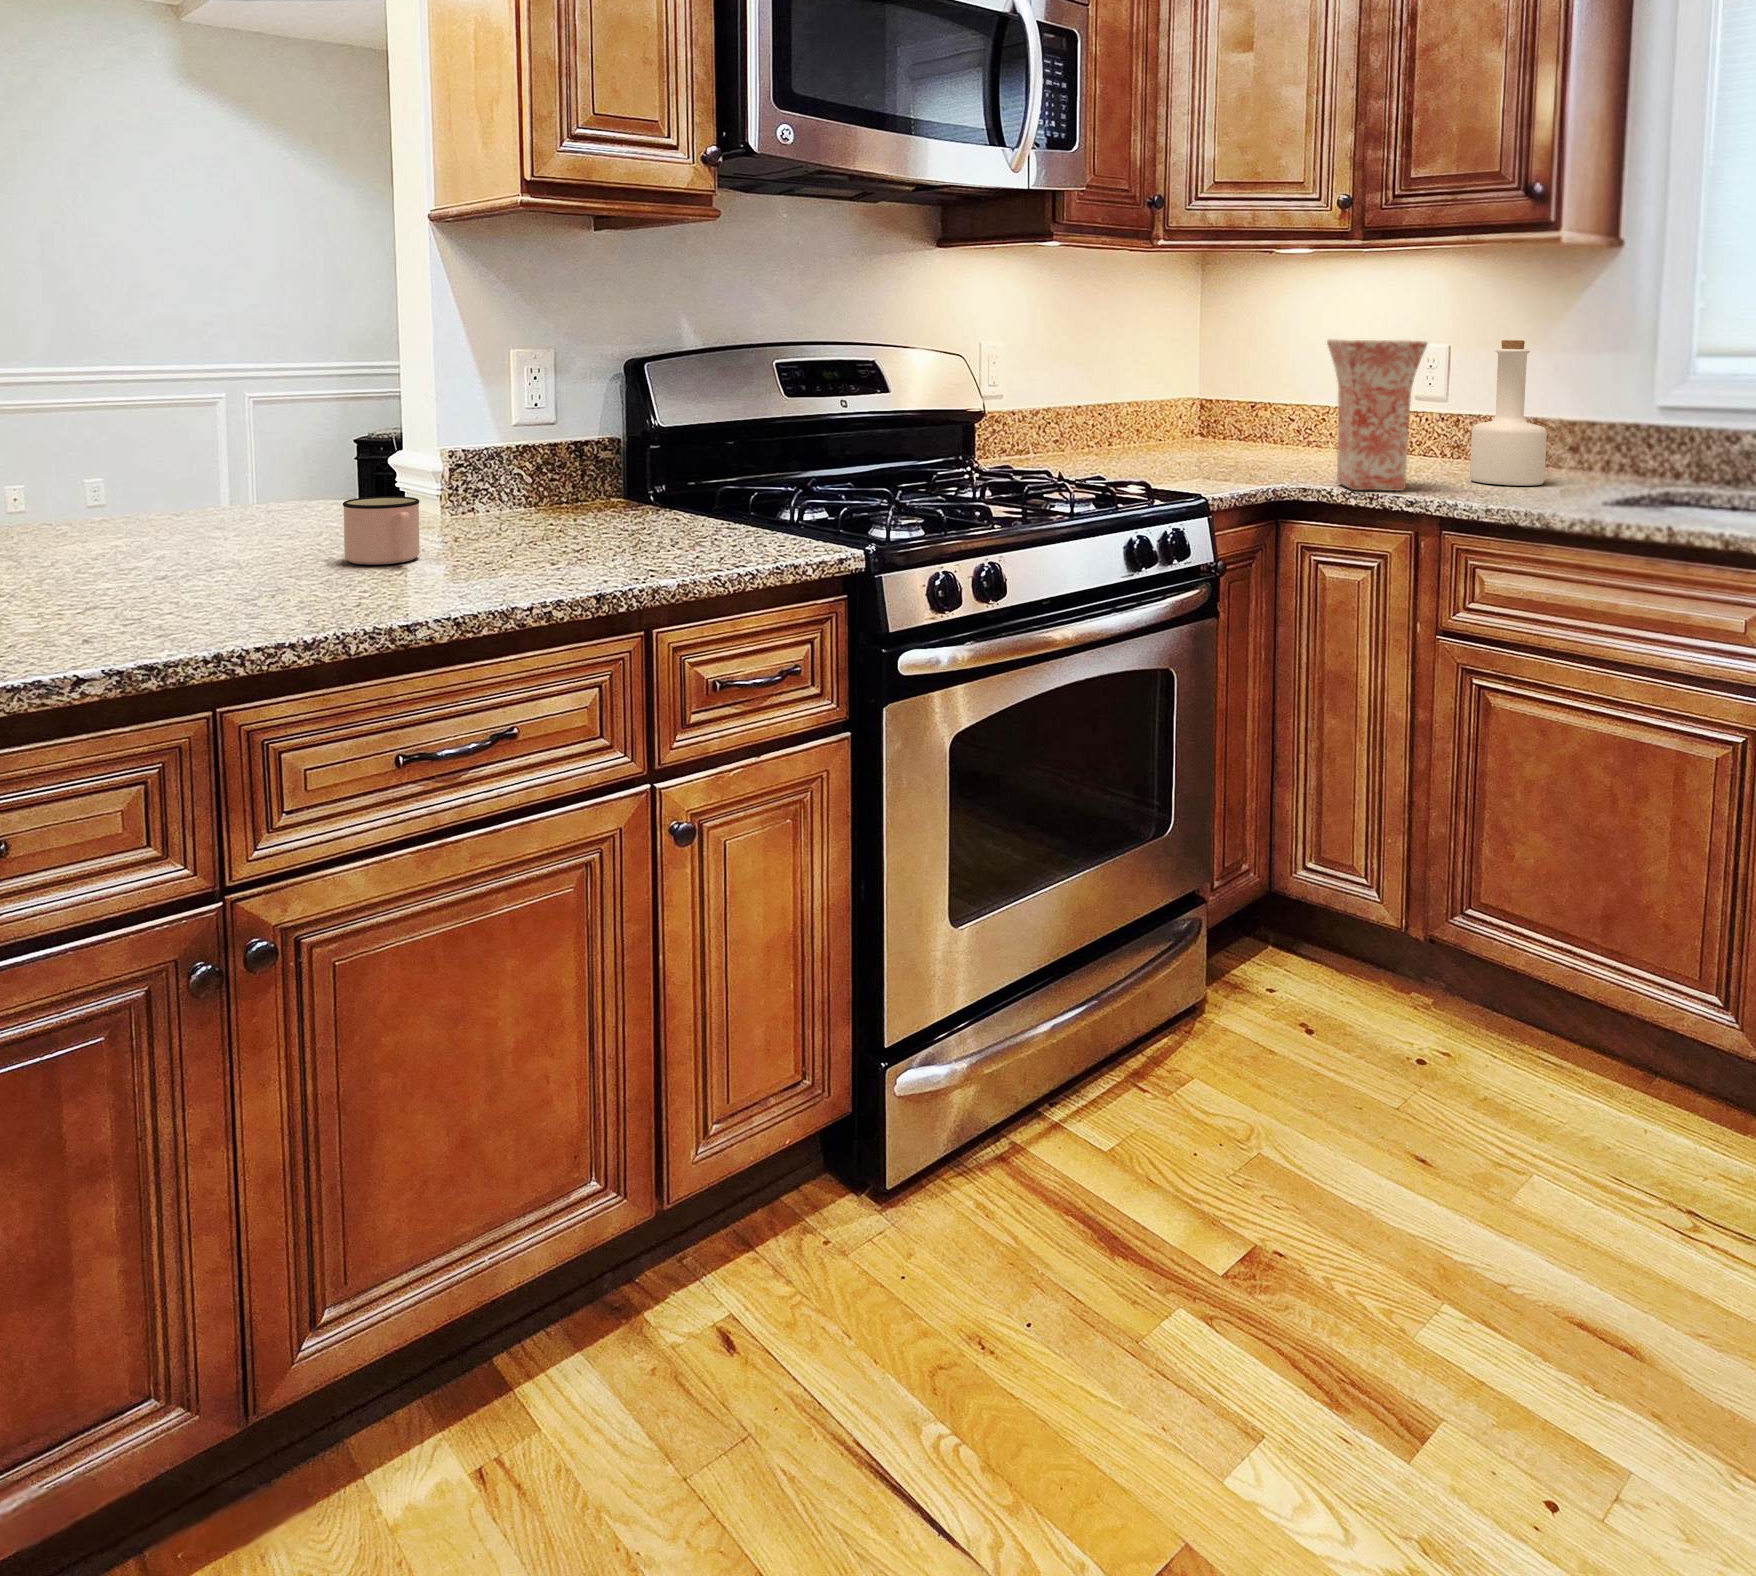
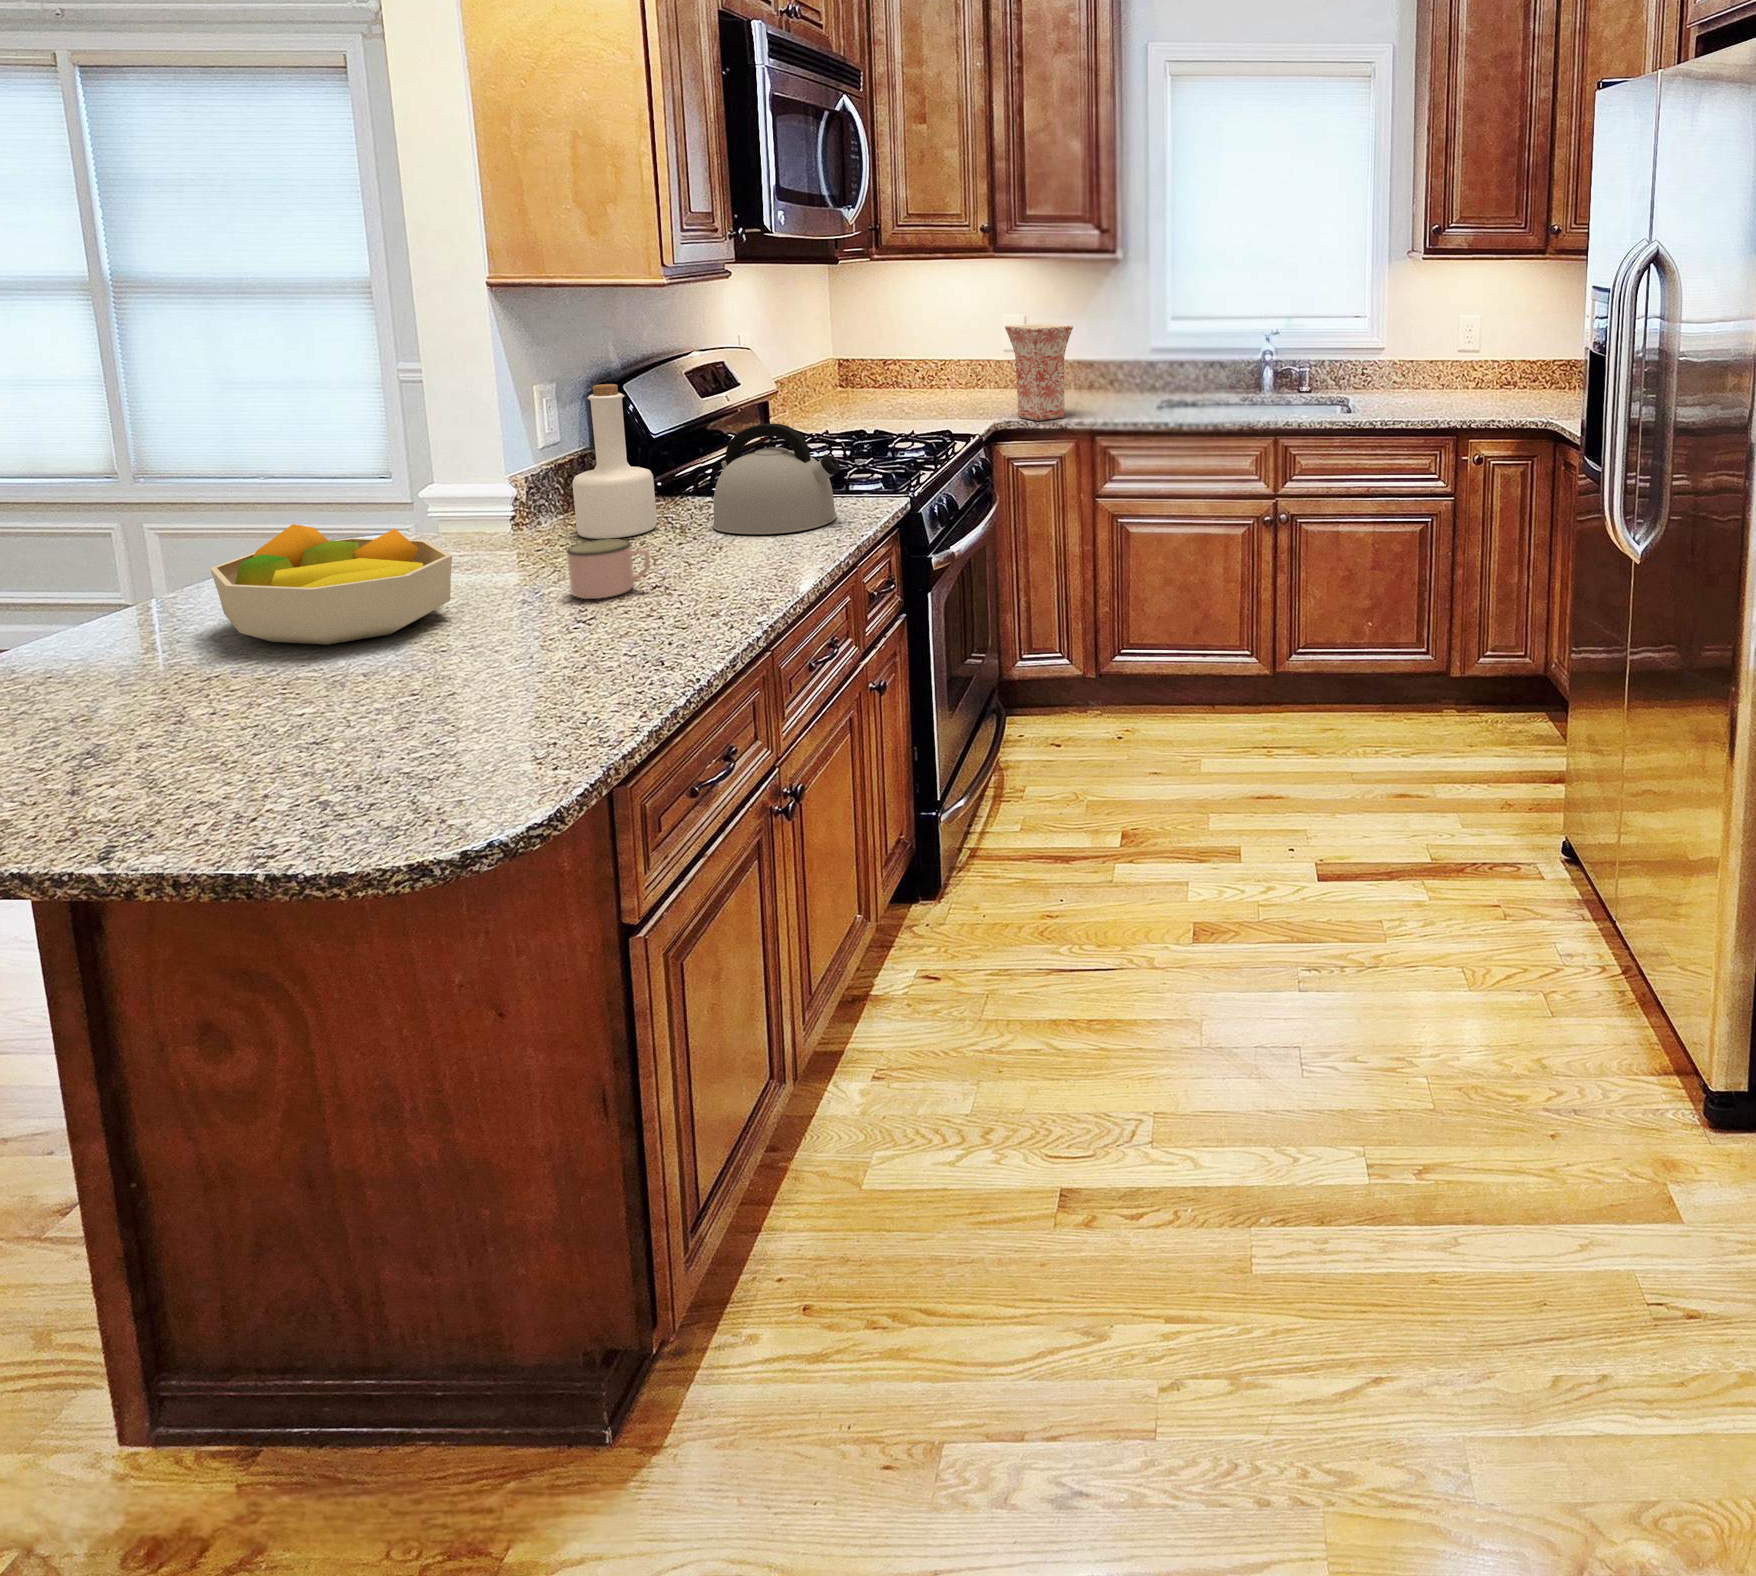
bottle: present [1470,340,1547,486] -> present [572,384,657,539]
kettle: none [644,400,797,546] -> present [712,423,840,534]
fruit bowl: none [90,436,299,554] -> present [210,524,452,645]

